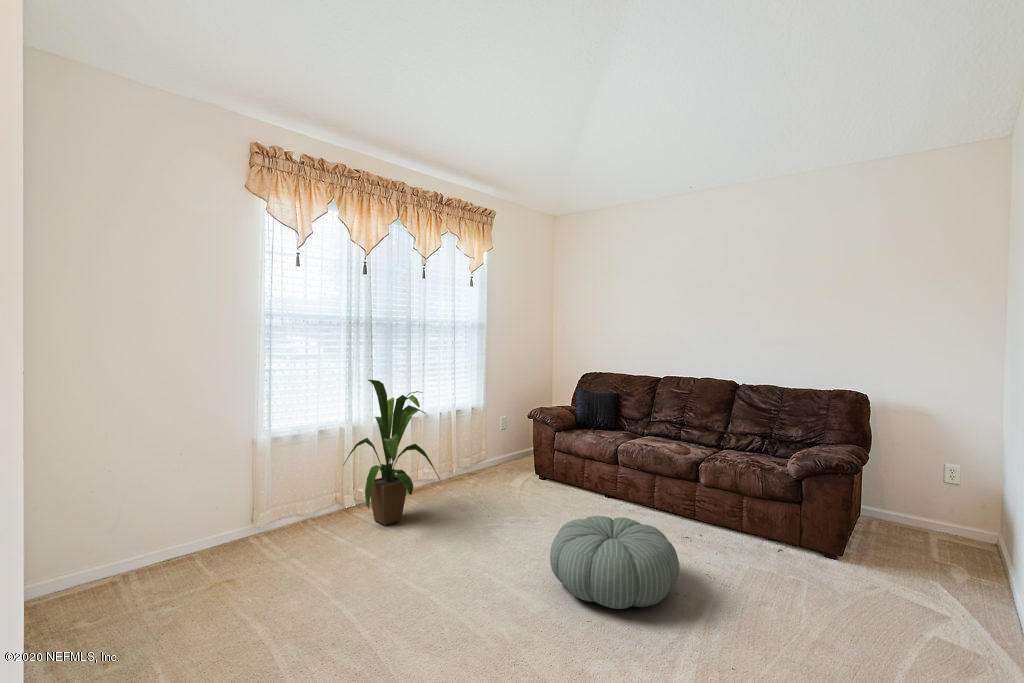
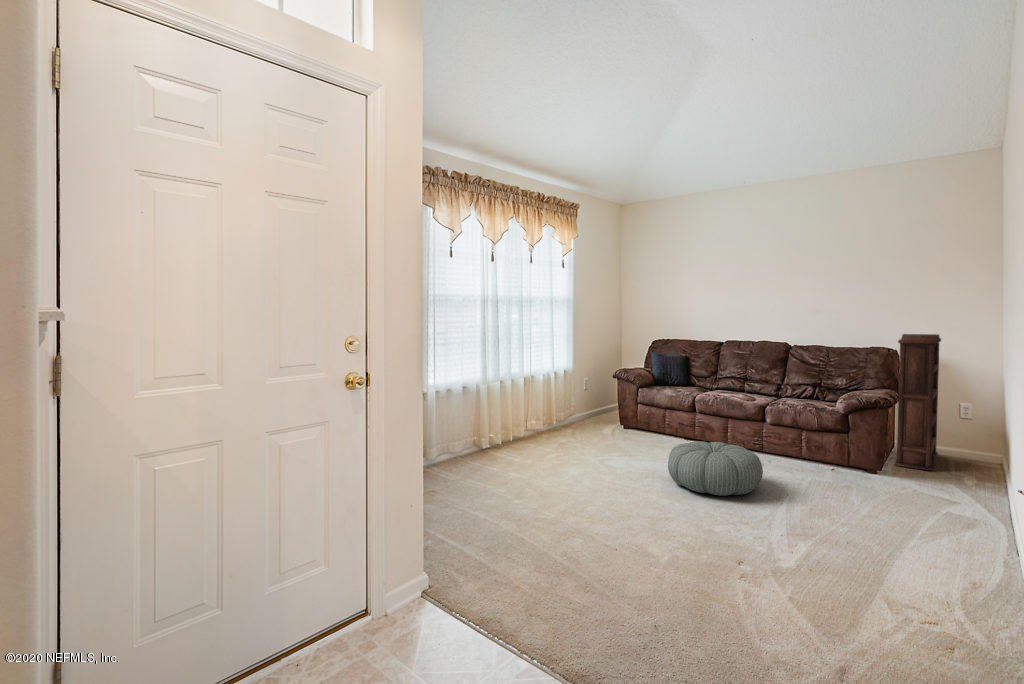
bookshelf: none [866,374,920,561] -> present [895,334,941,471]
house plant: present [343,380,440,525] -> none [489,346,564,457]

